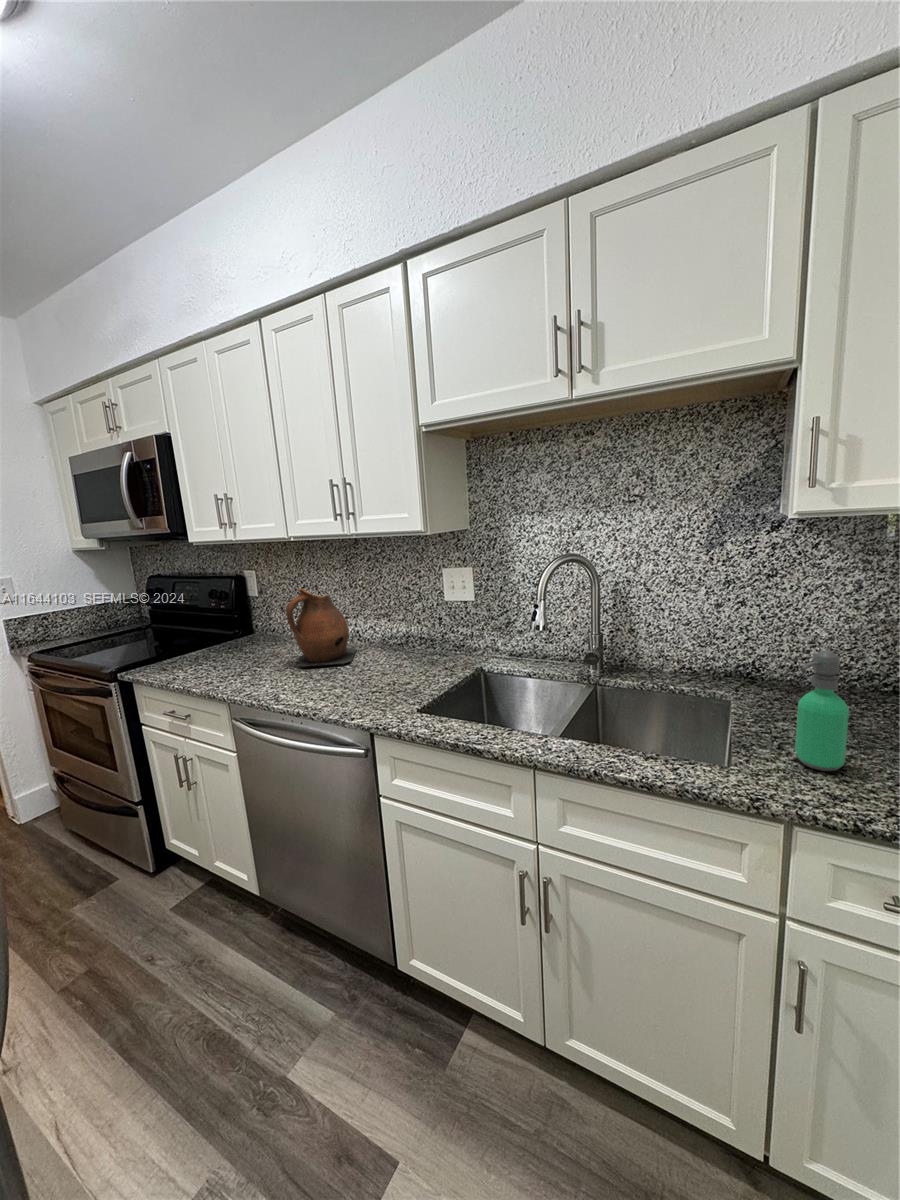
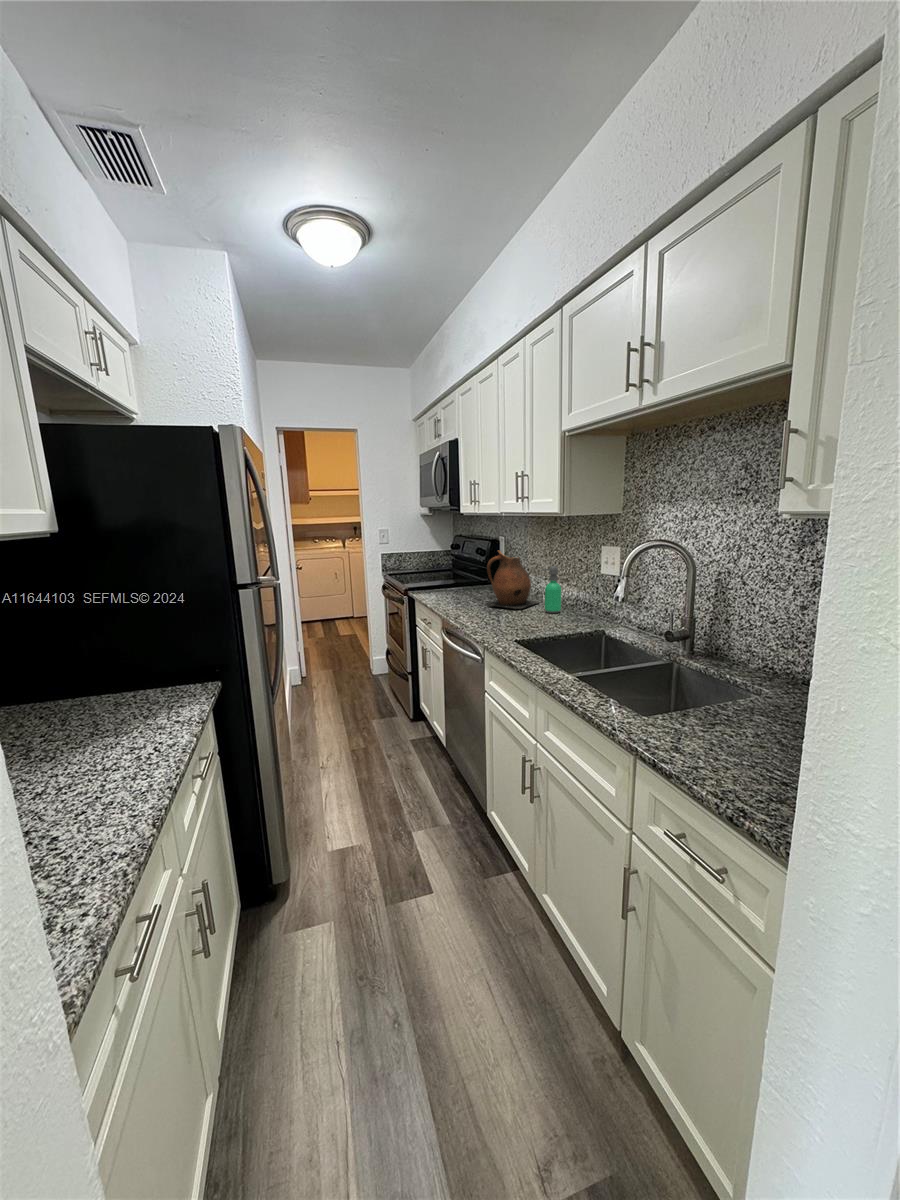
soap dispenser: present [795,650,849,771] -> present [541,566,561,613]

